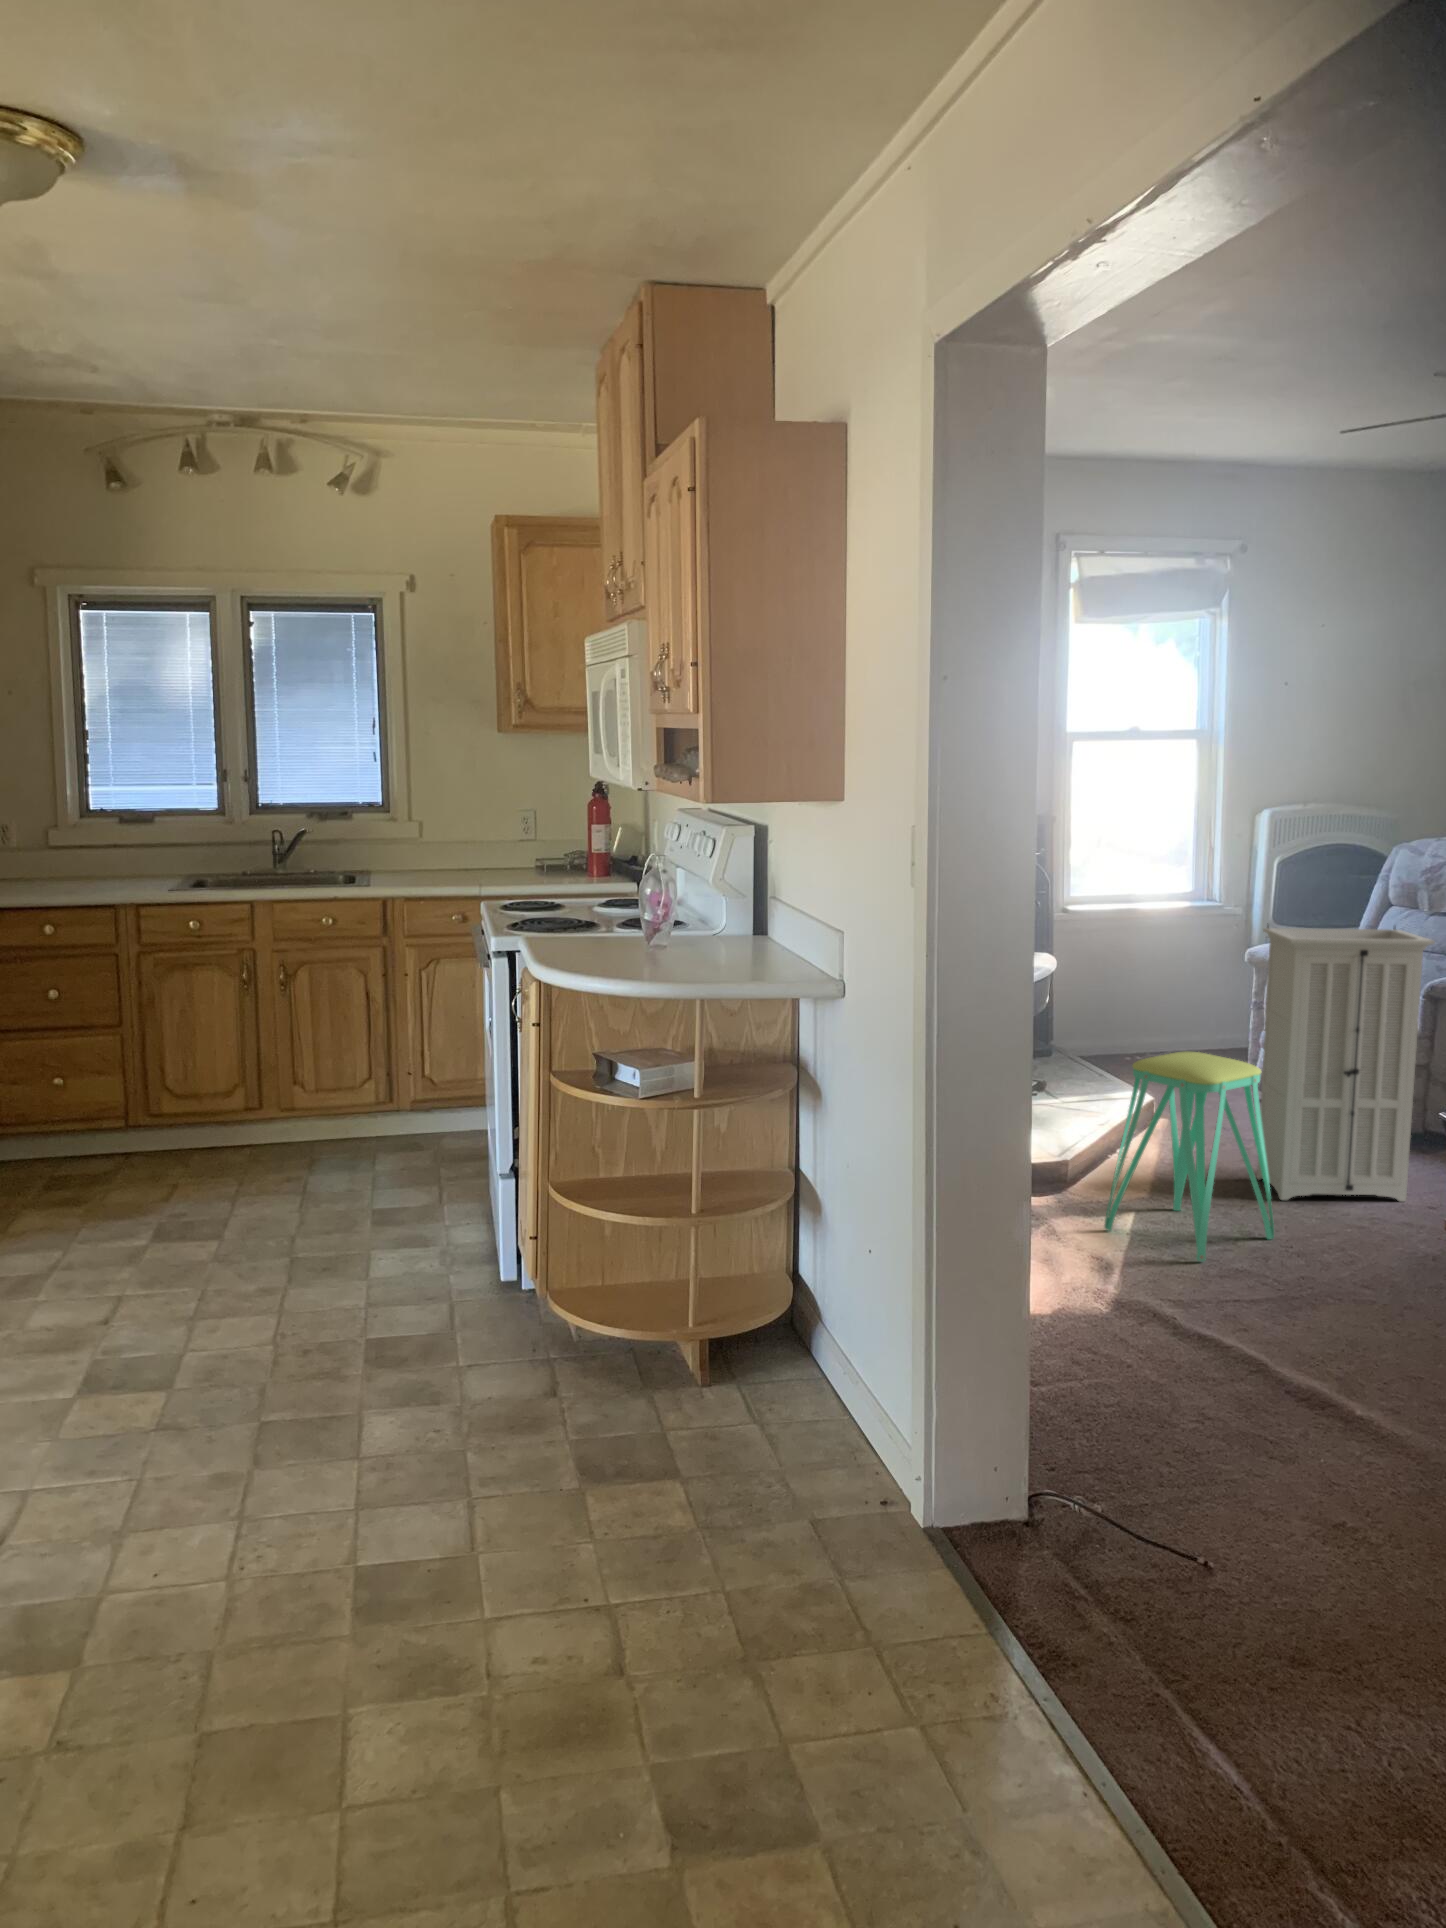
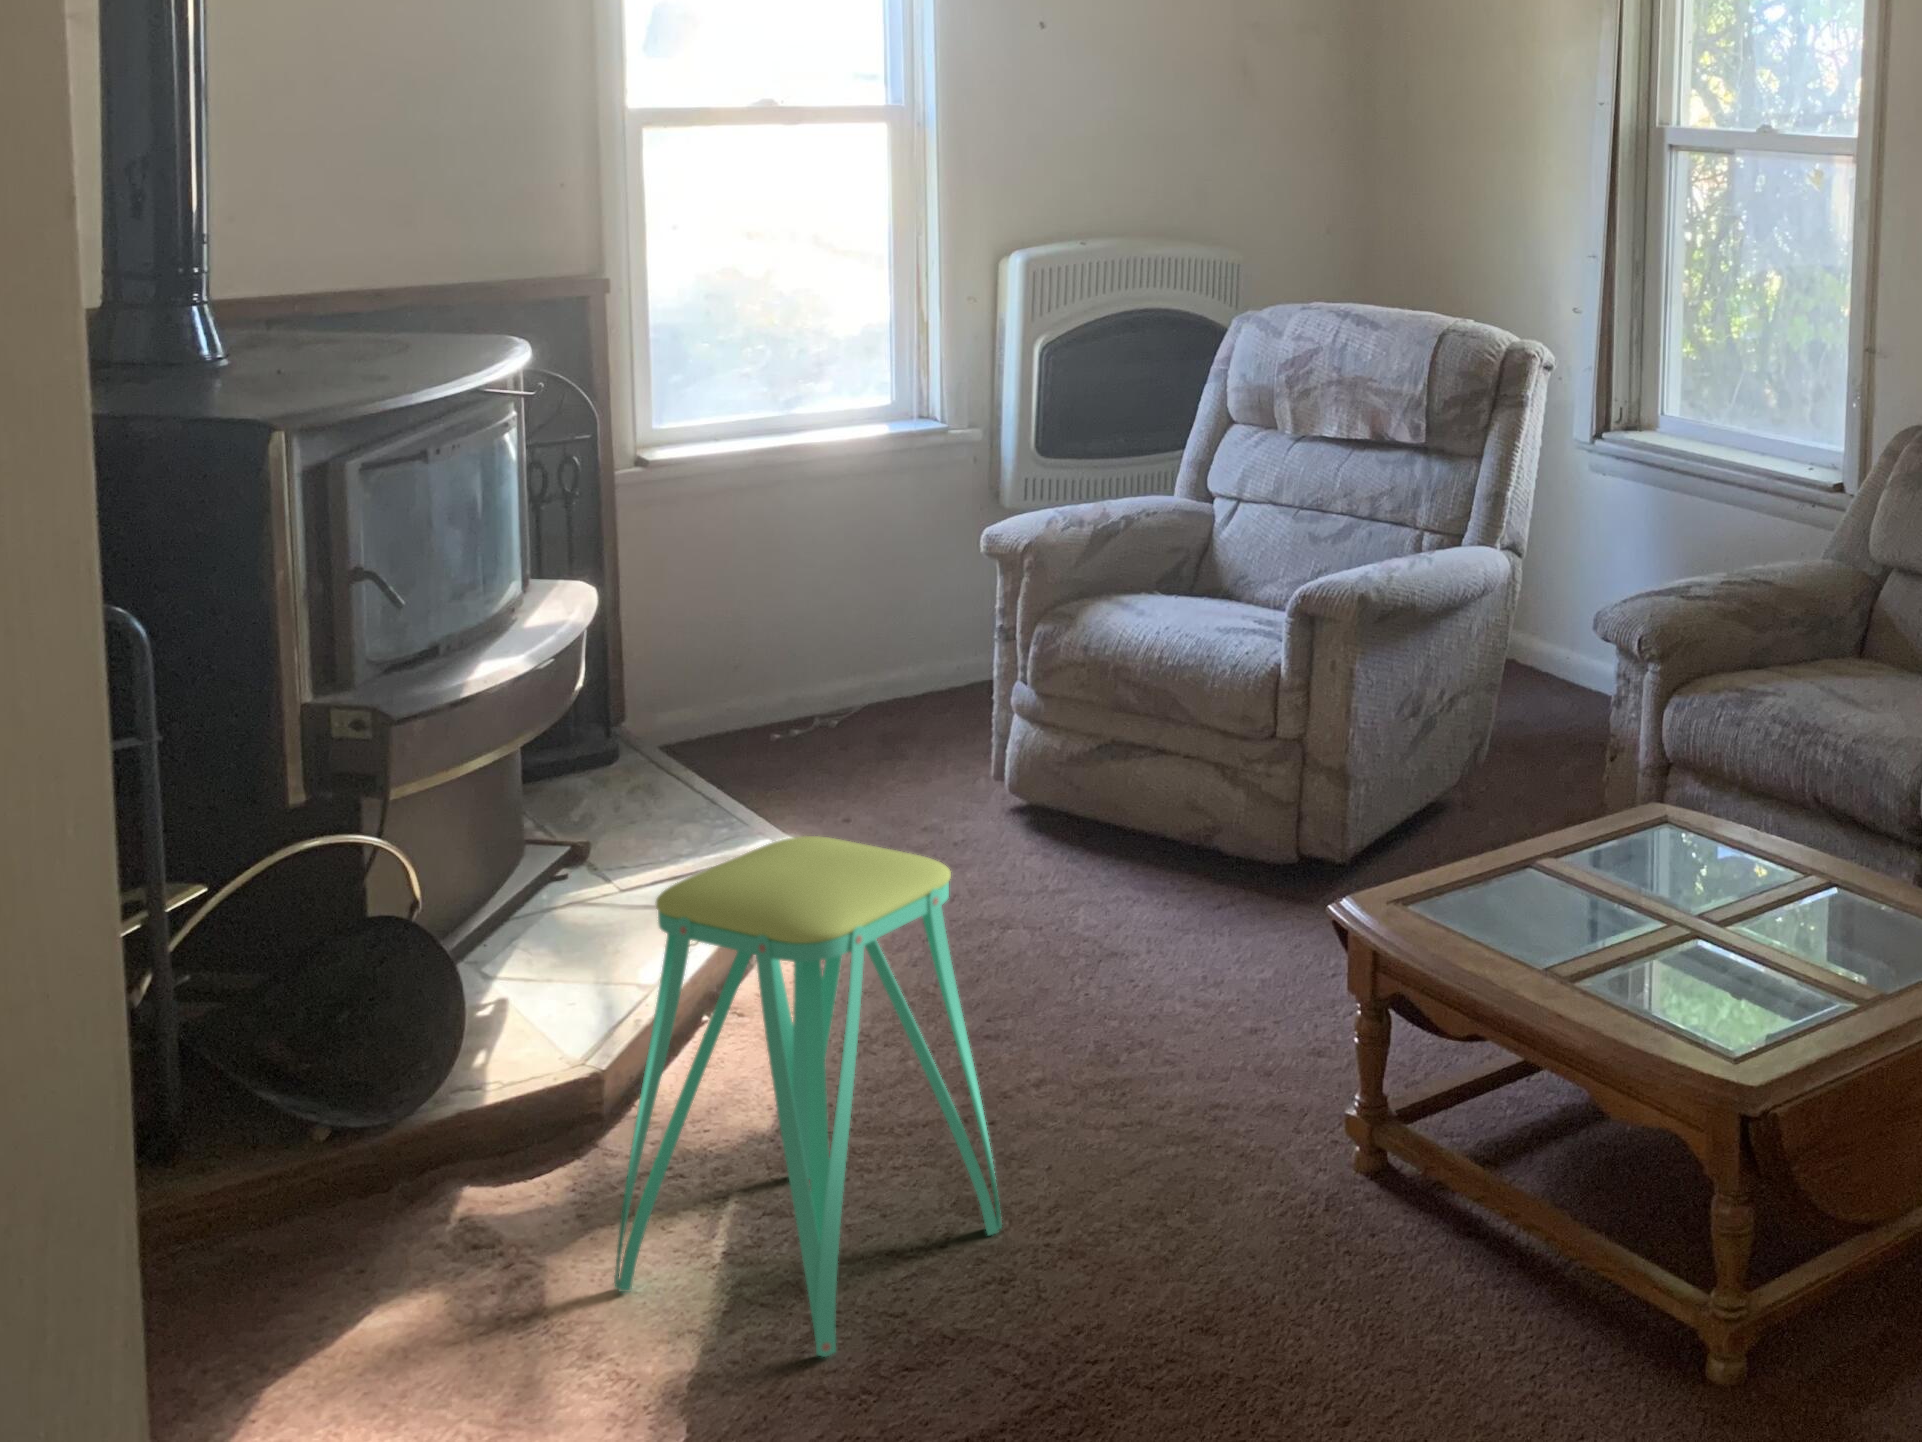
storage cabinet: present [1257,926,1435,1202] -> none [968,496,1294,1098]

